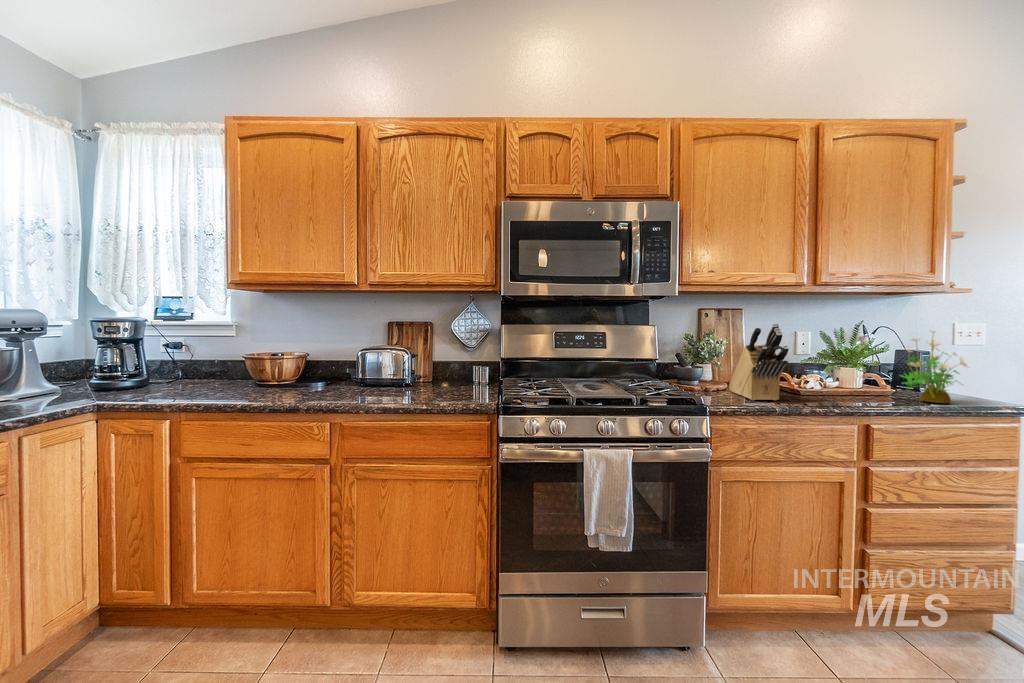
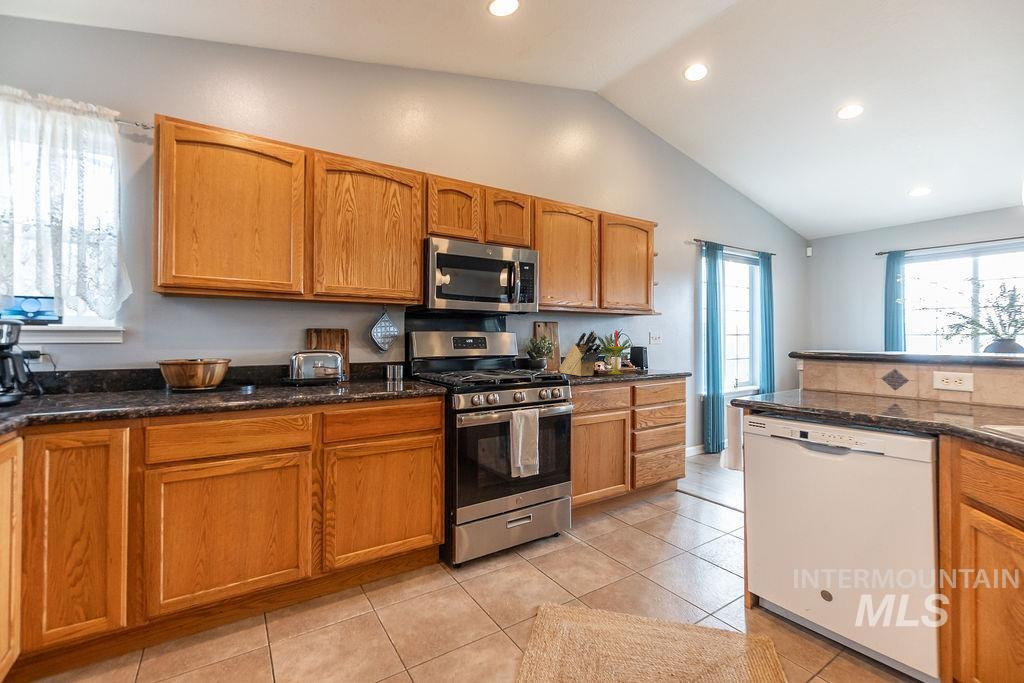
candle: none [820,321,859,401] -> present [608,330,624,374]
potted plant: present [900,331,967,403] -> none [640,334,669,372]

